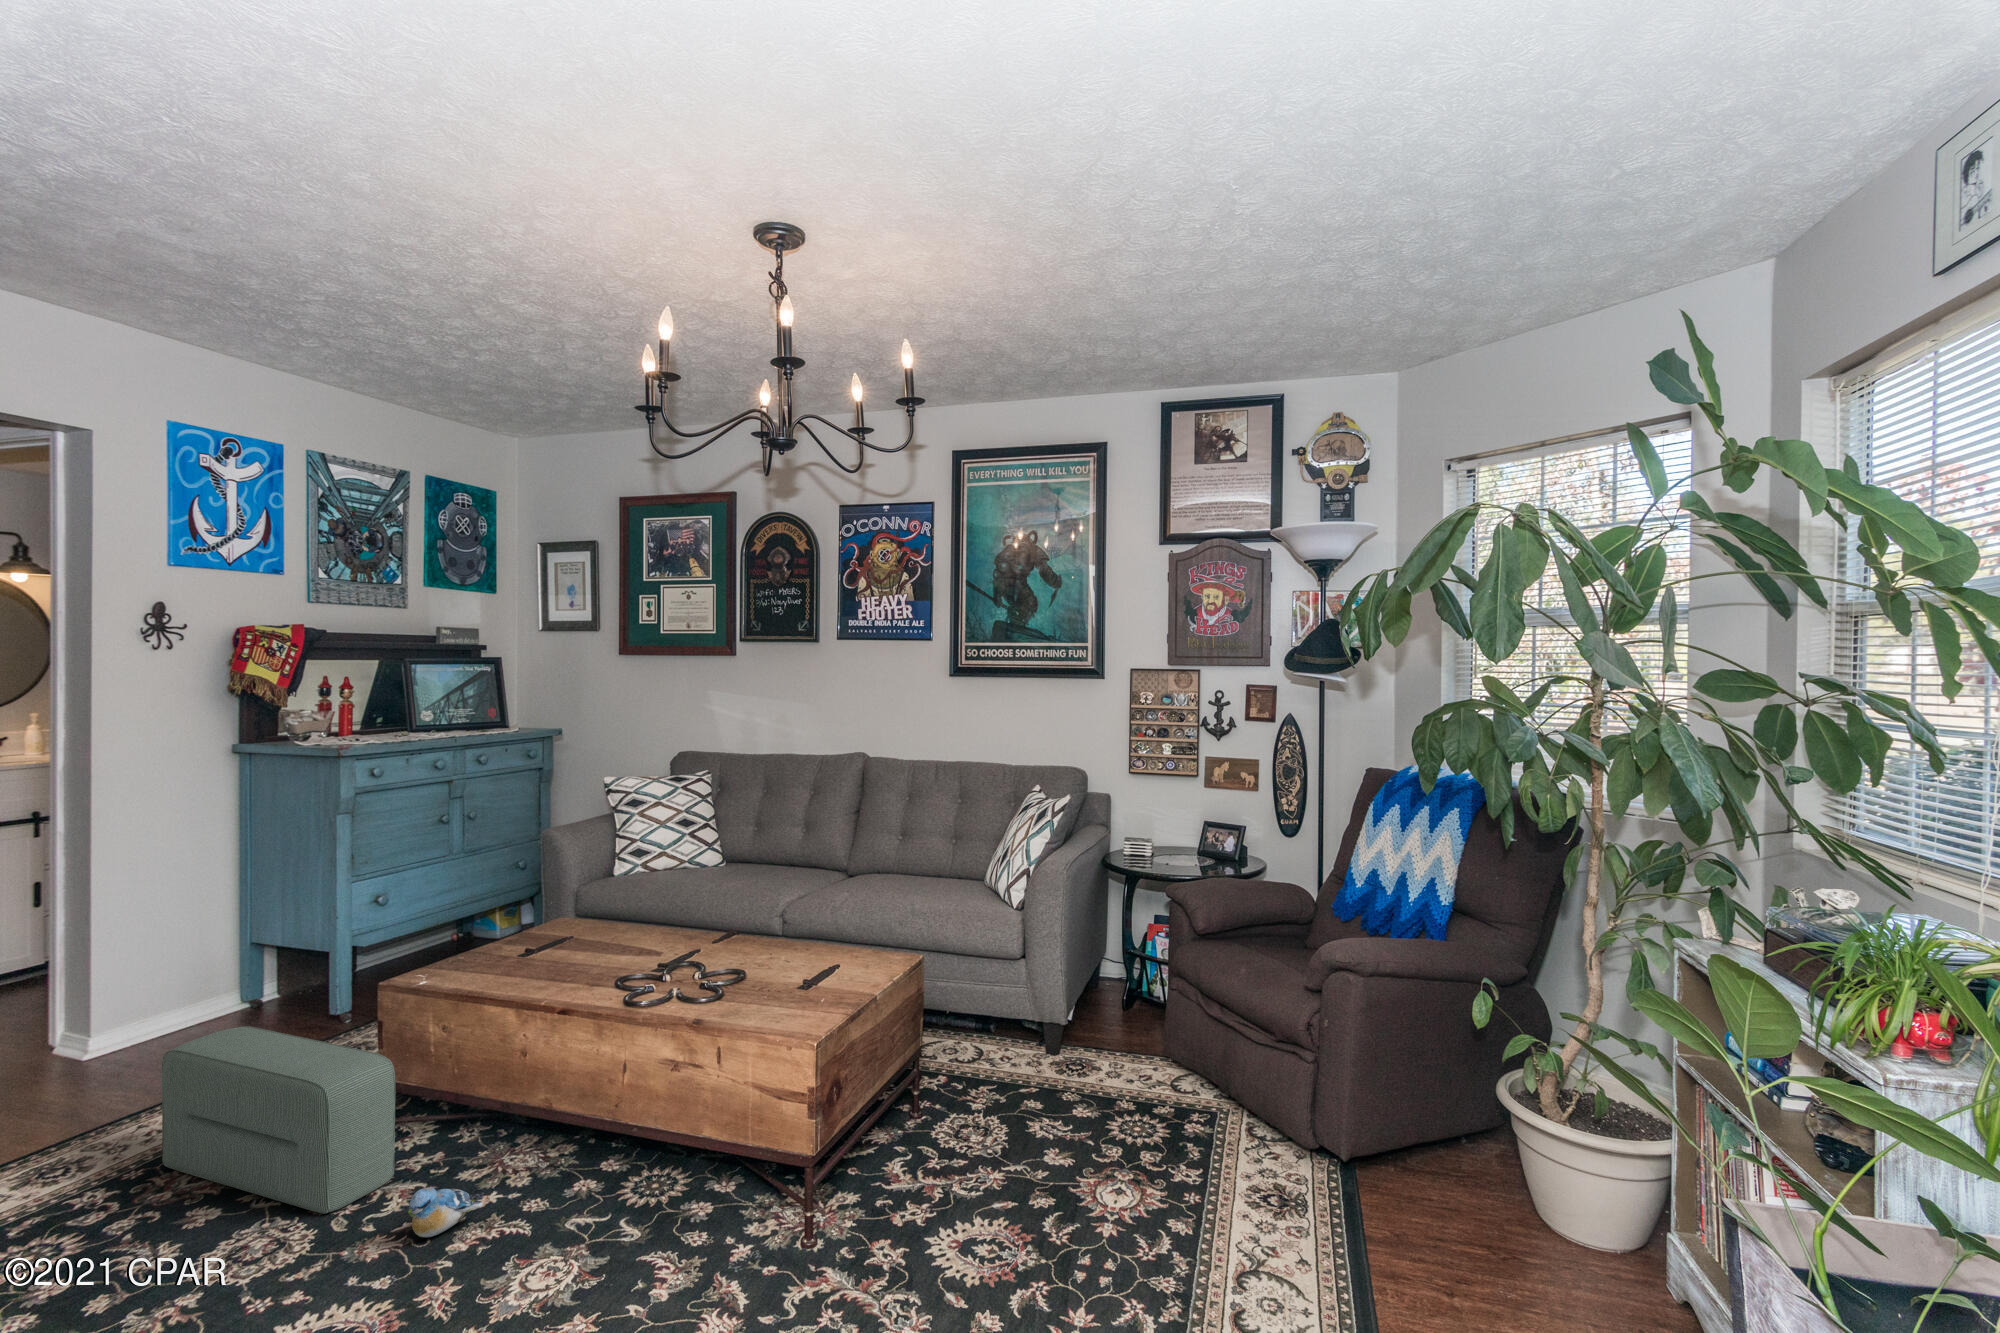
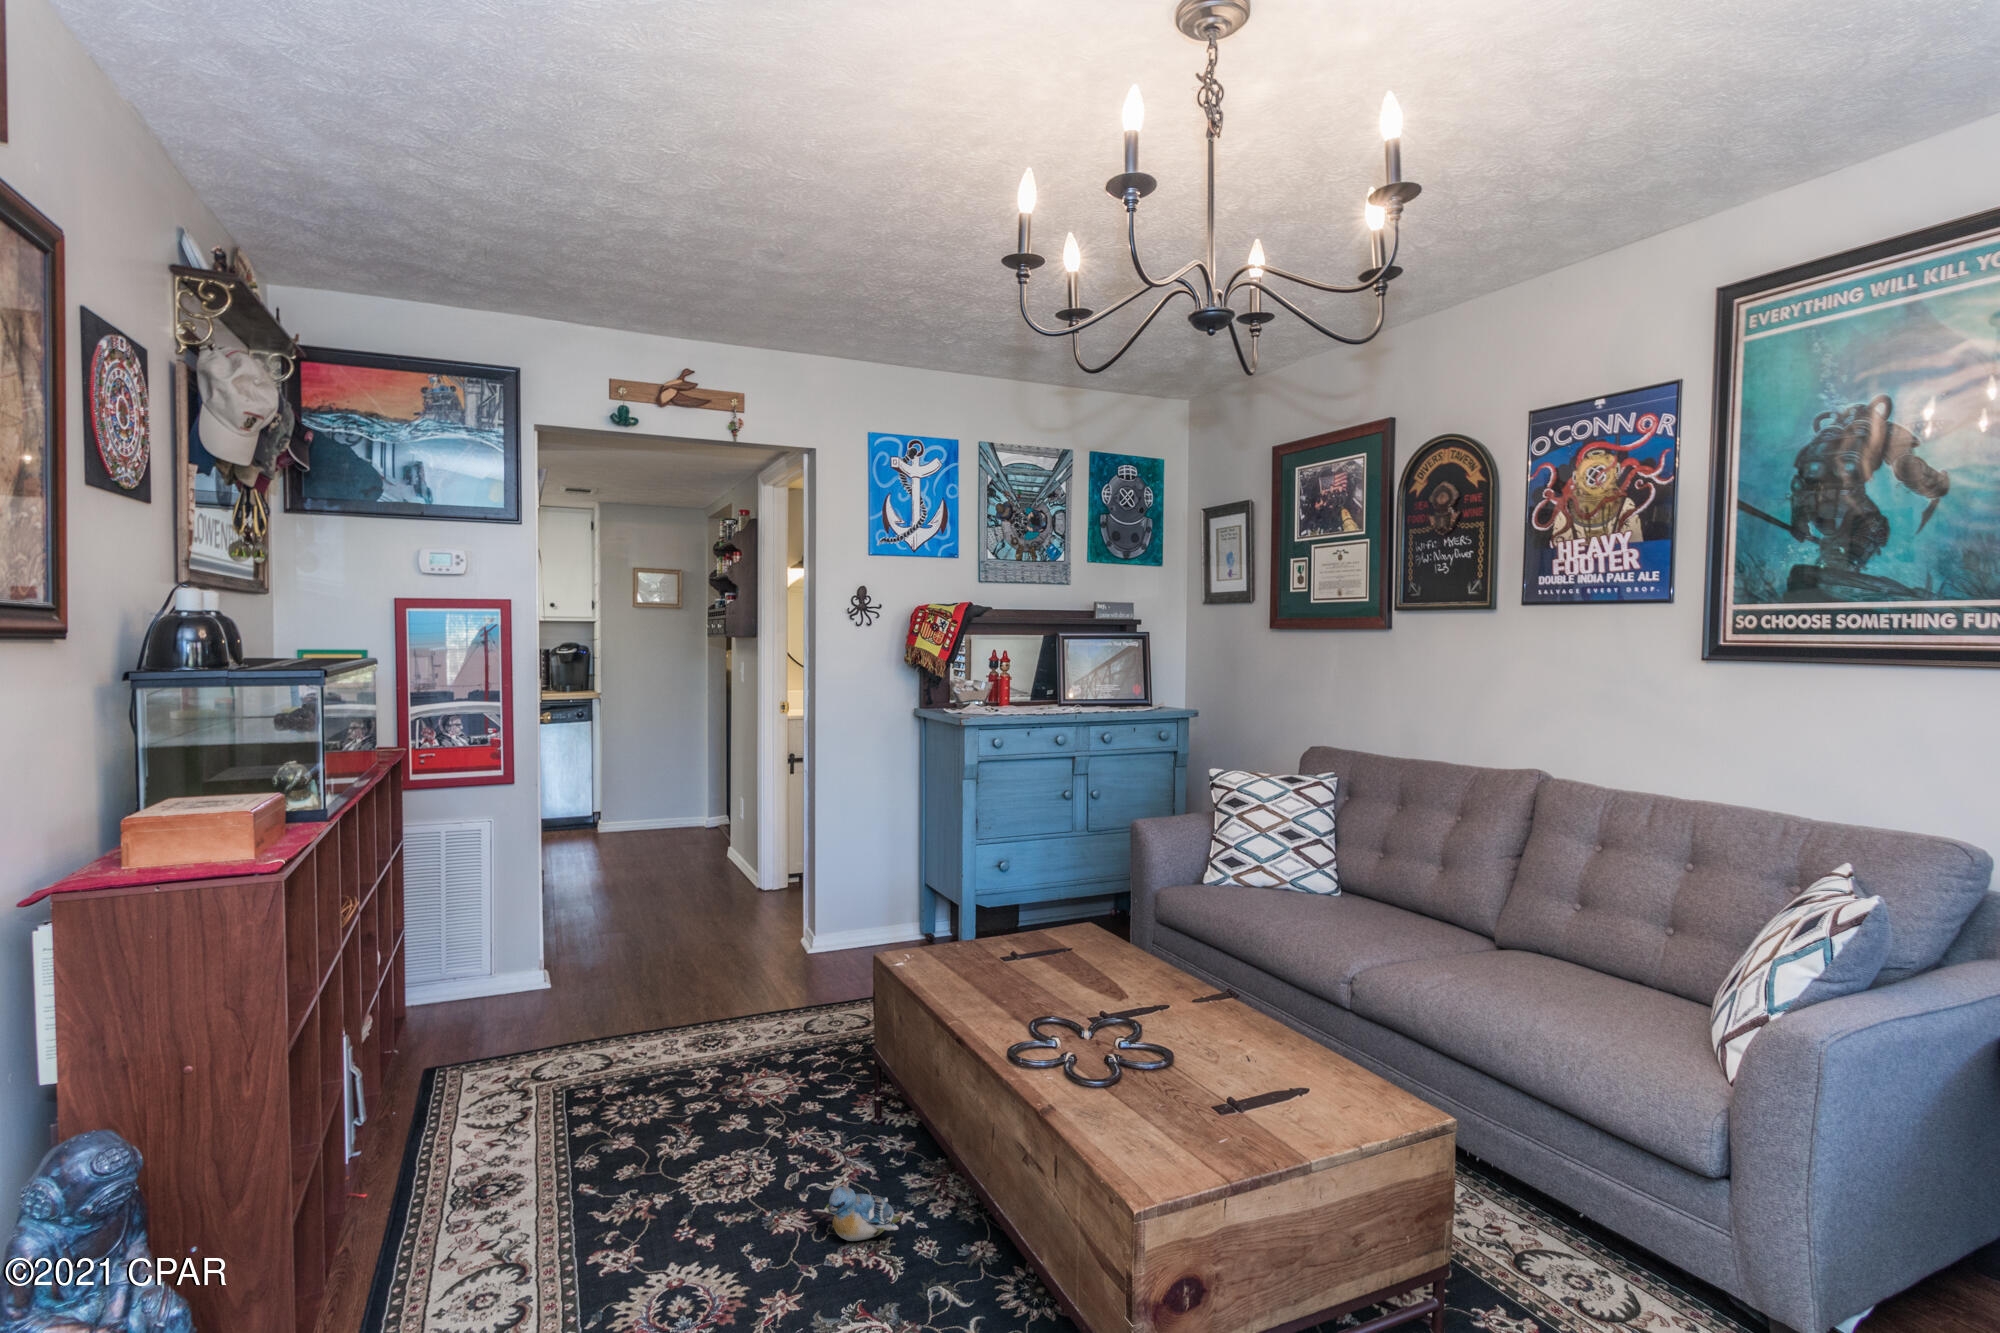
pouf: present [162,1026,395,1214] -> none [765,965,876,1170]

